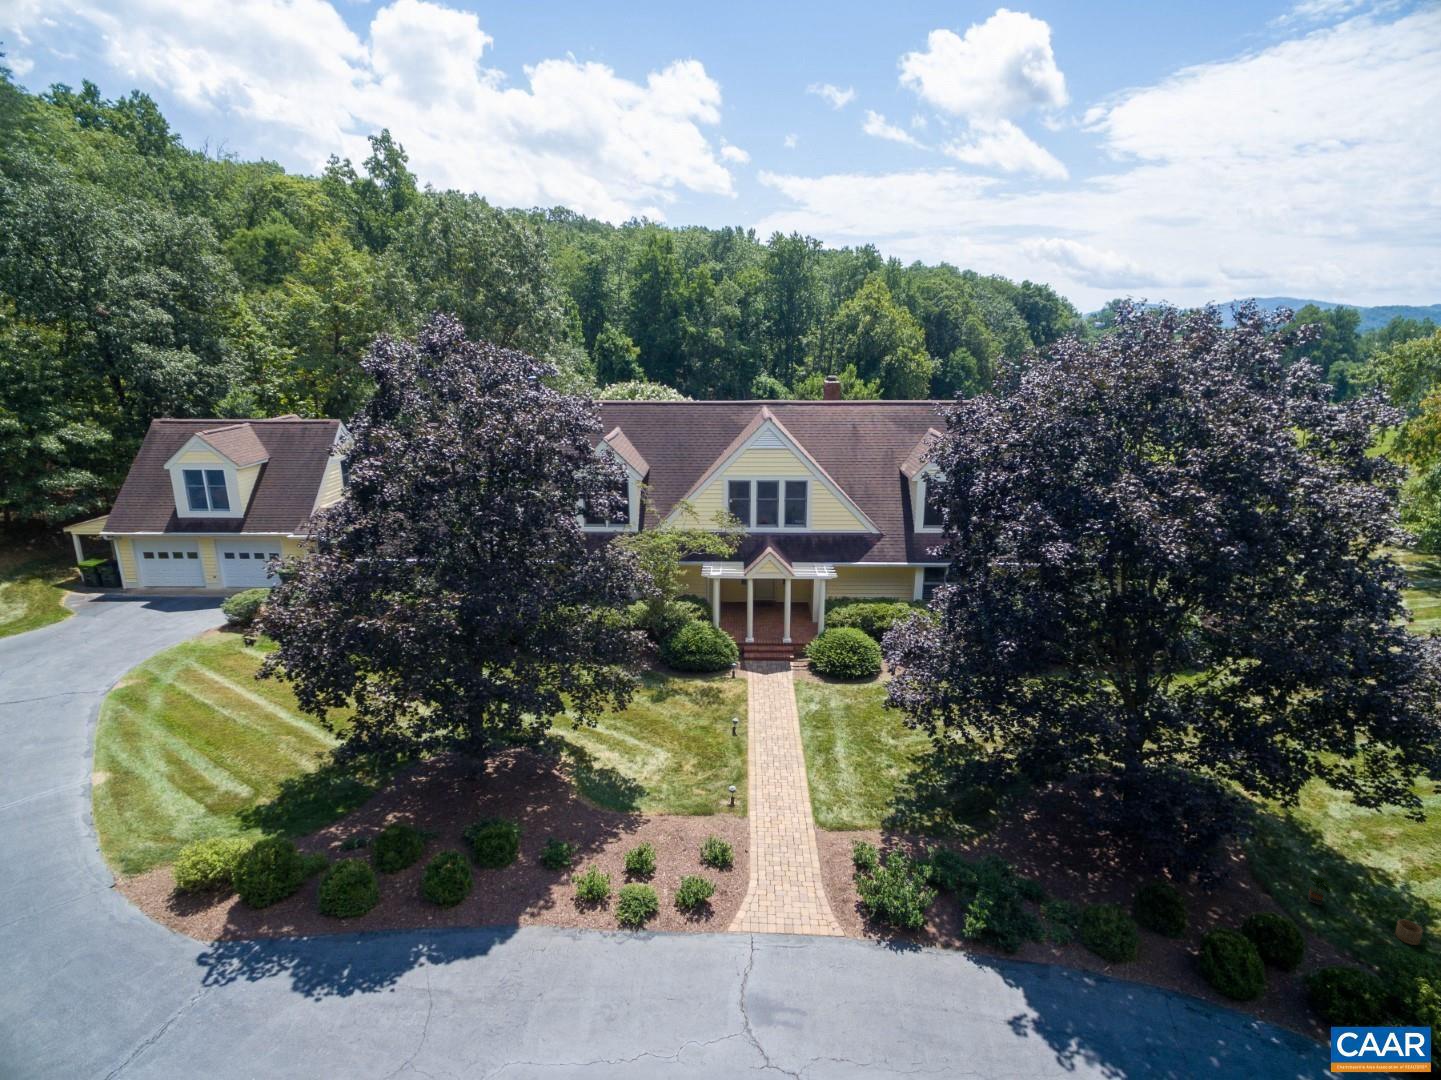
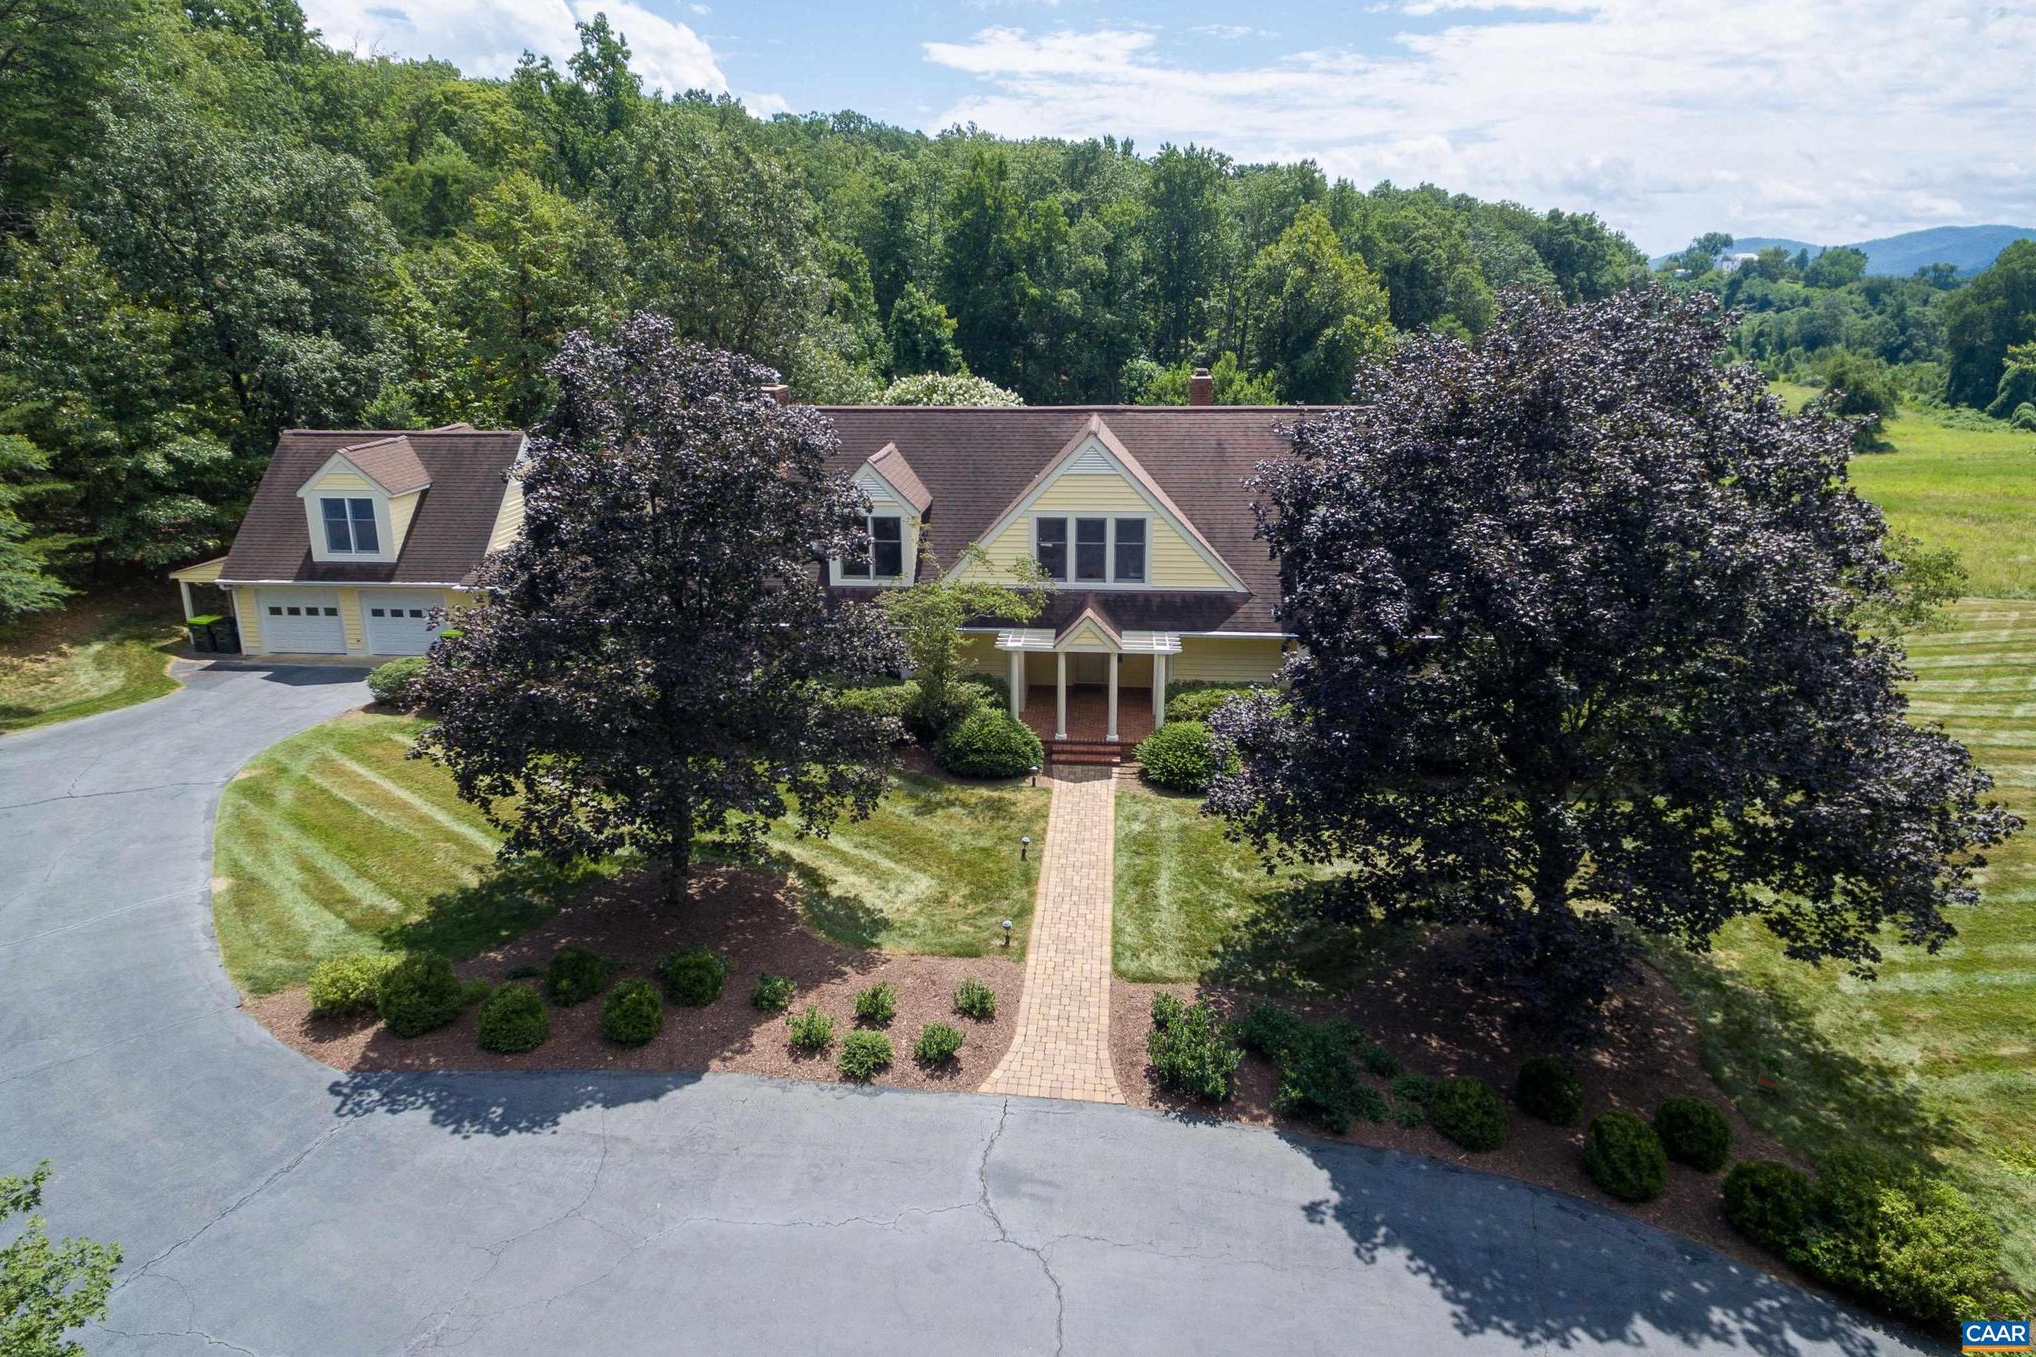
wooden bucket: present [1395,919,1423,945] -> none [1865,1114,1901,1147]

